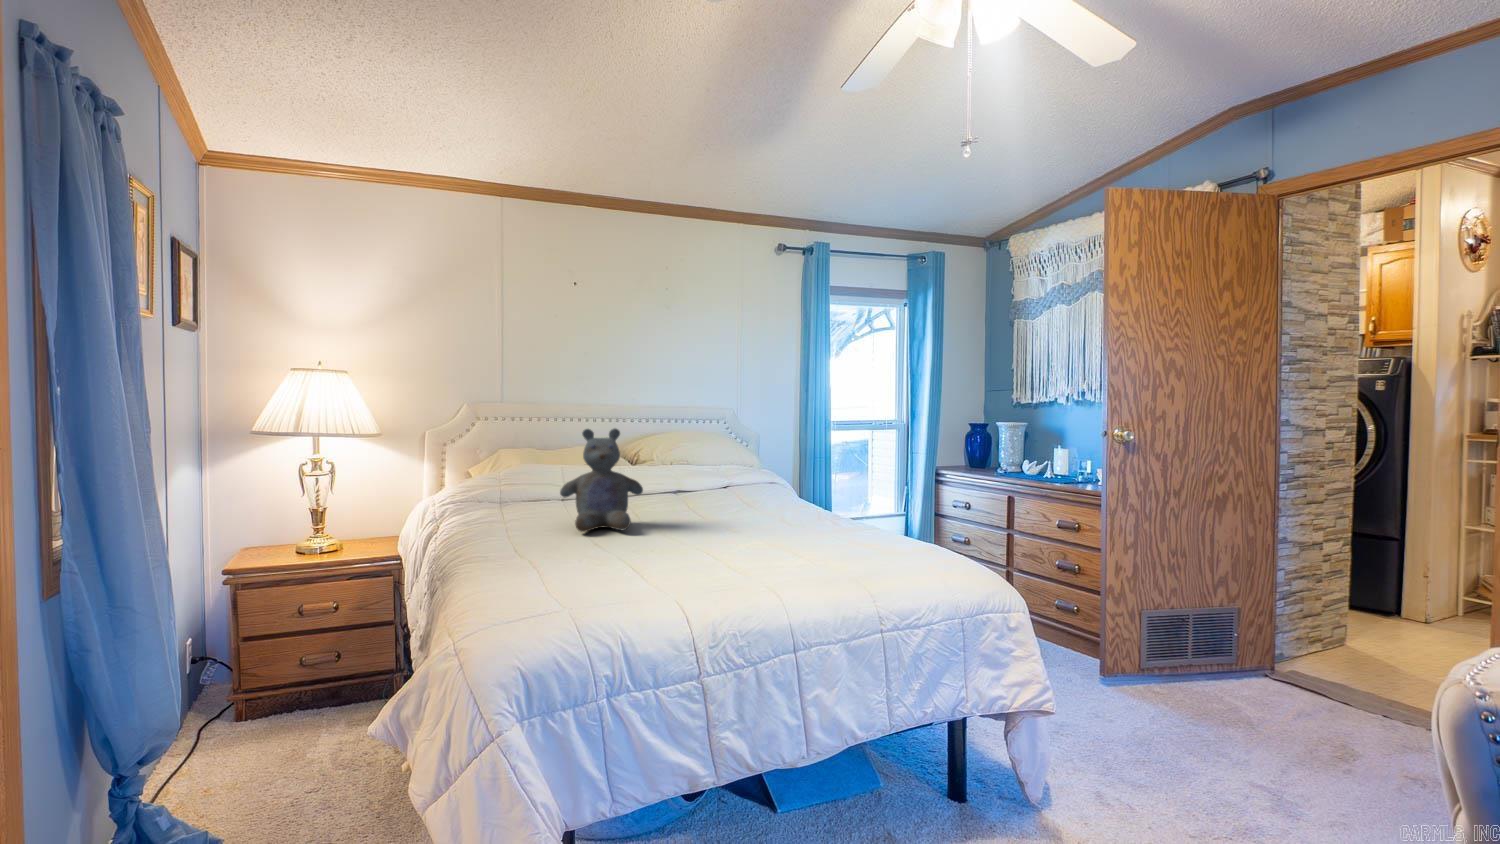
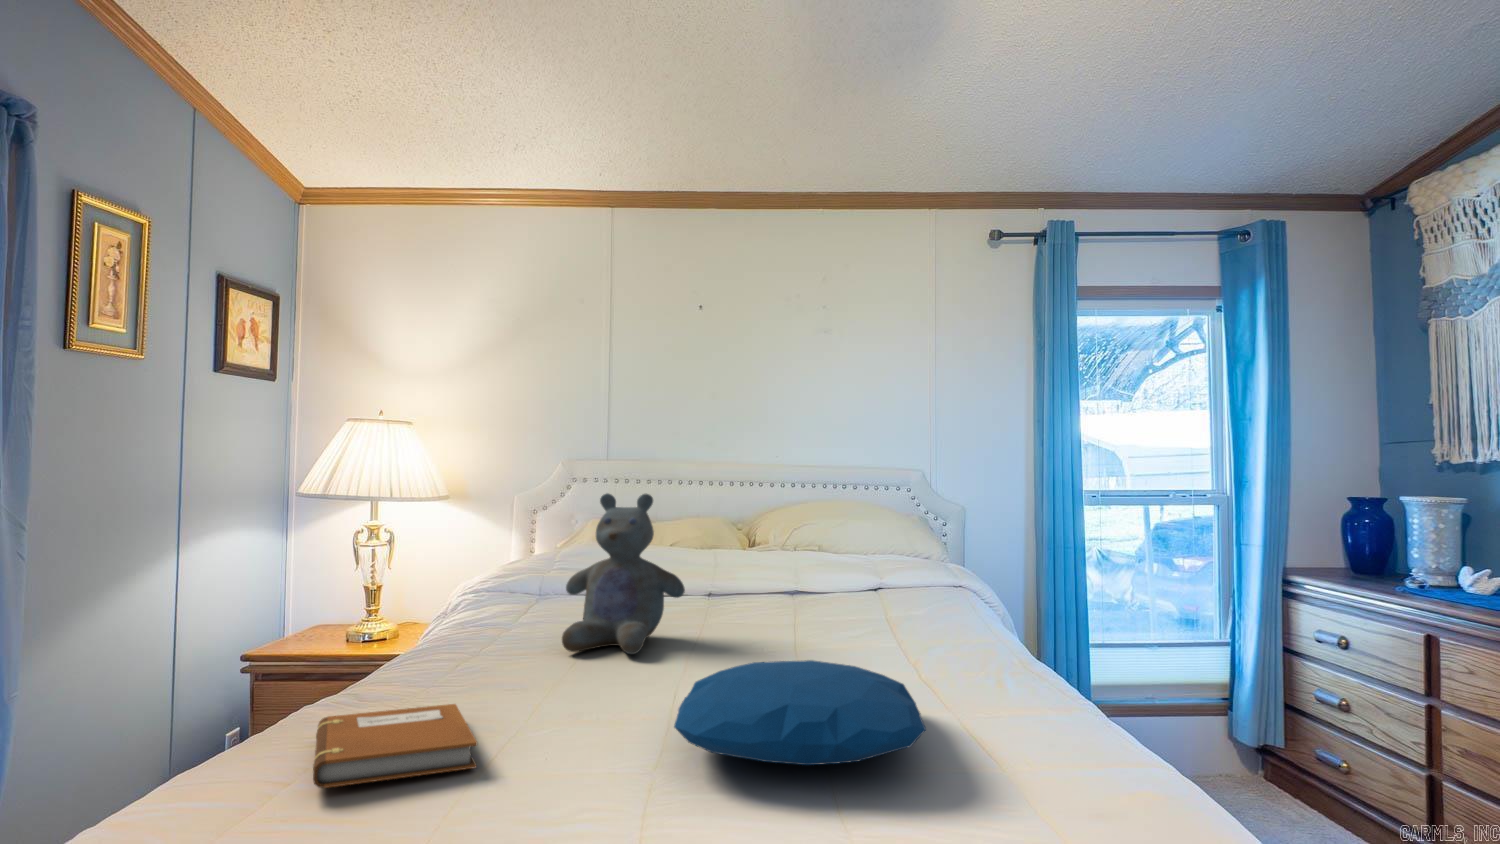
pillow: none [701,518,843,561] -> present [674,660,926,765]
notebook: none [504,557,626,593] -> present [313,704,477,788]

